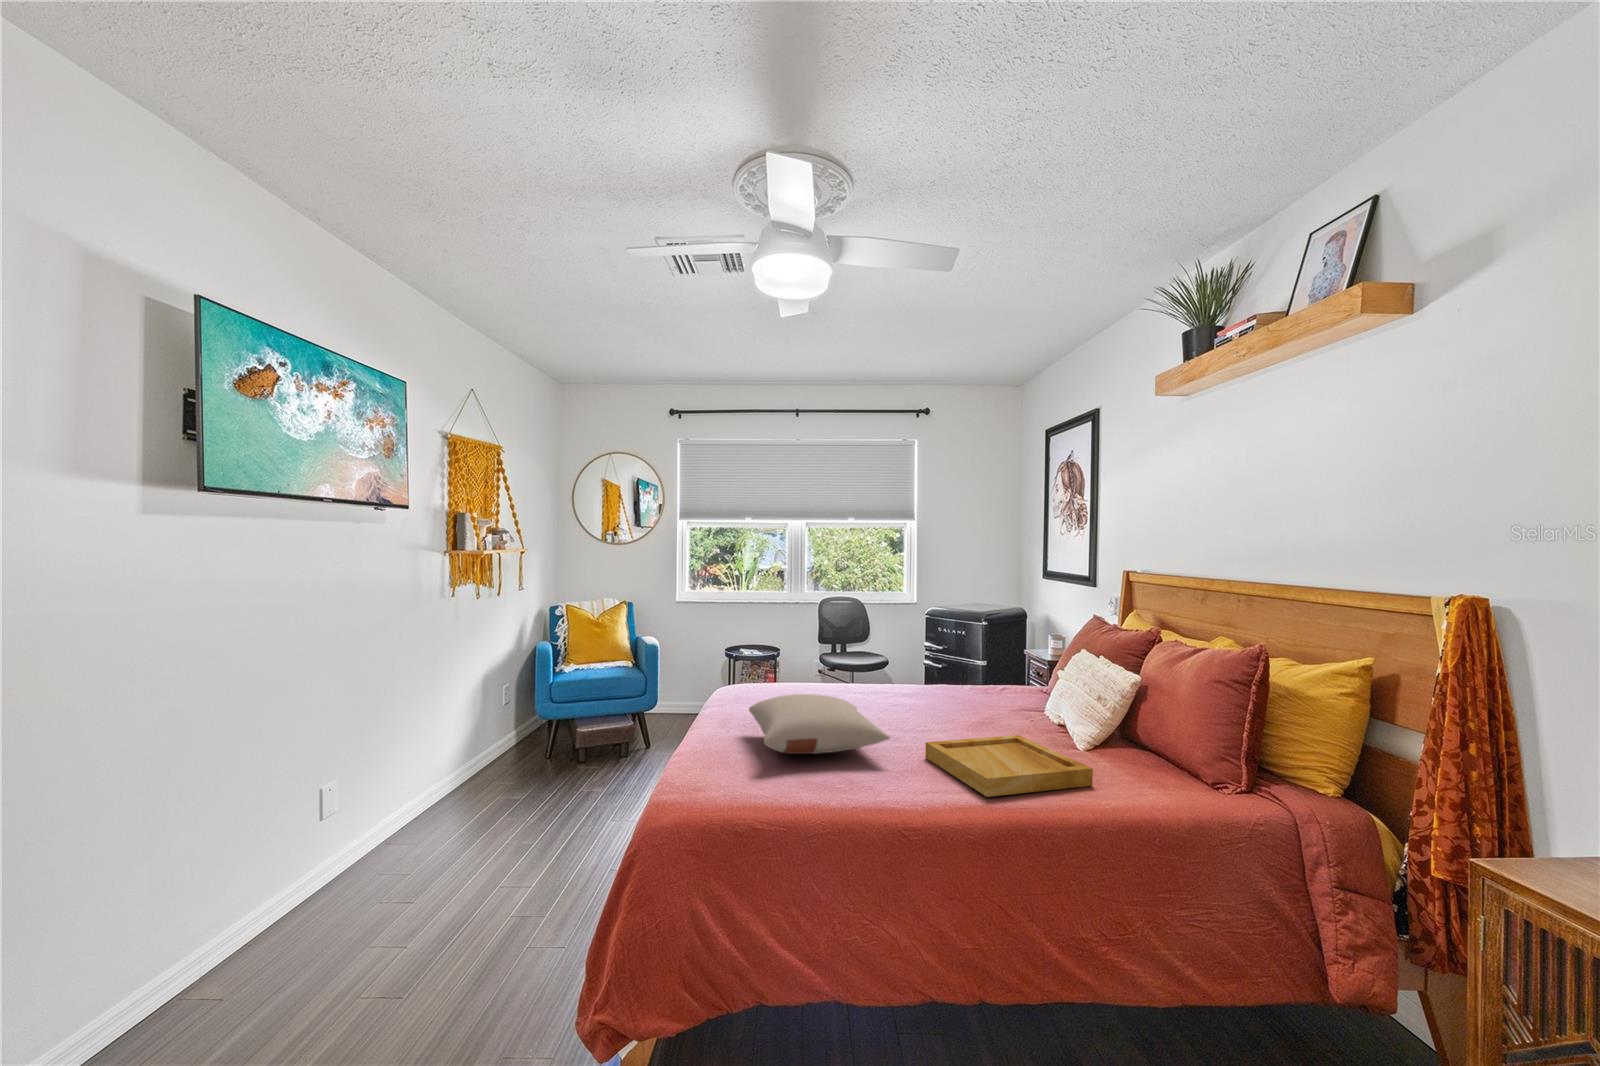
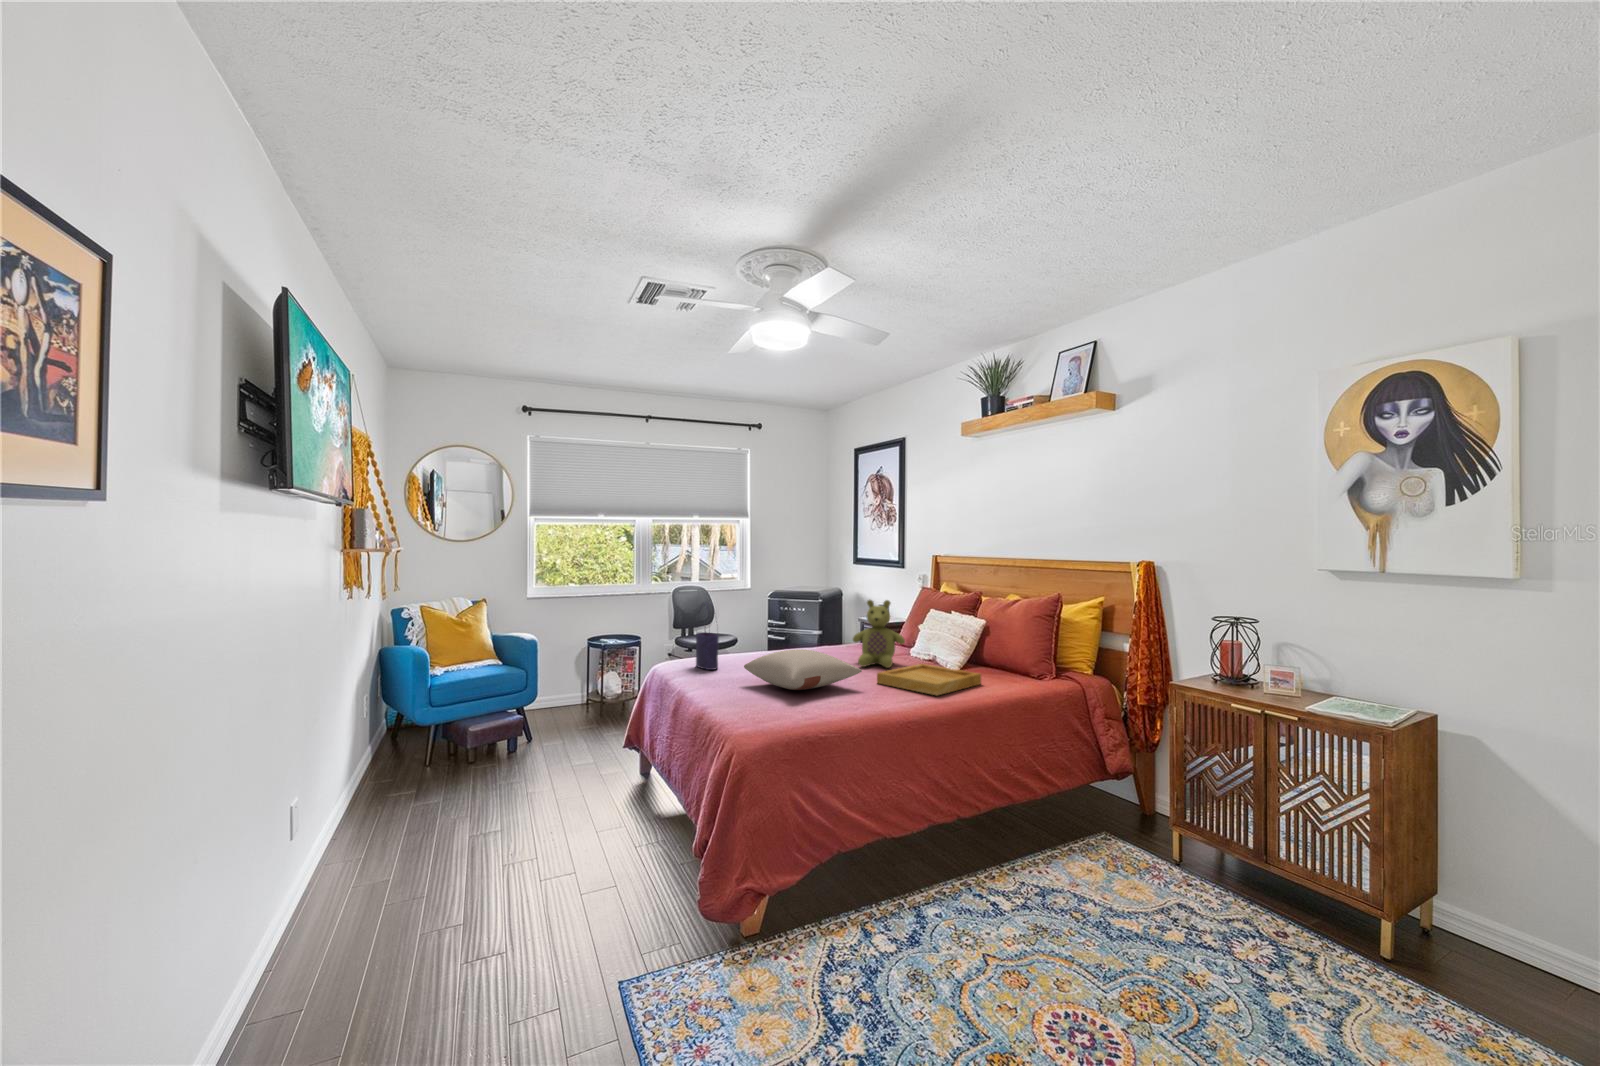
tote bag: none [735,619,755,706] -> present [696,604,719,670]
stuffed bear: none [933,630,1011,733] -> present [853,600,905,668]

